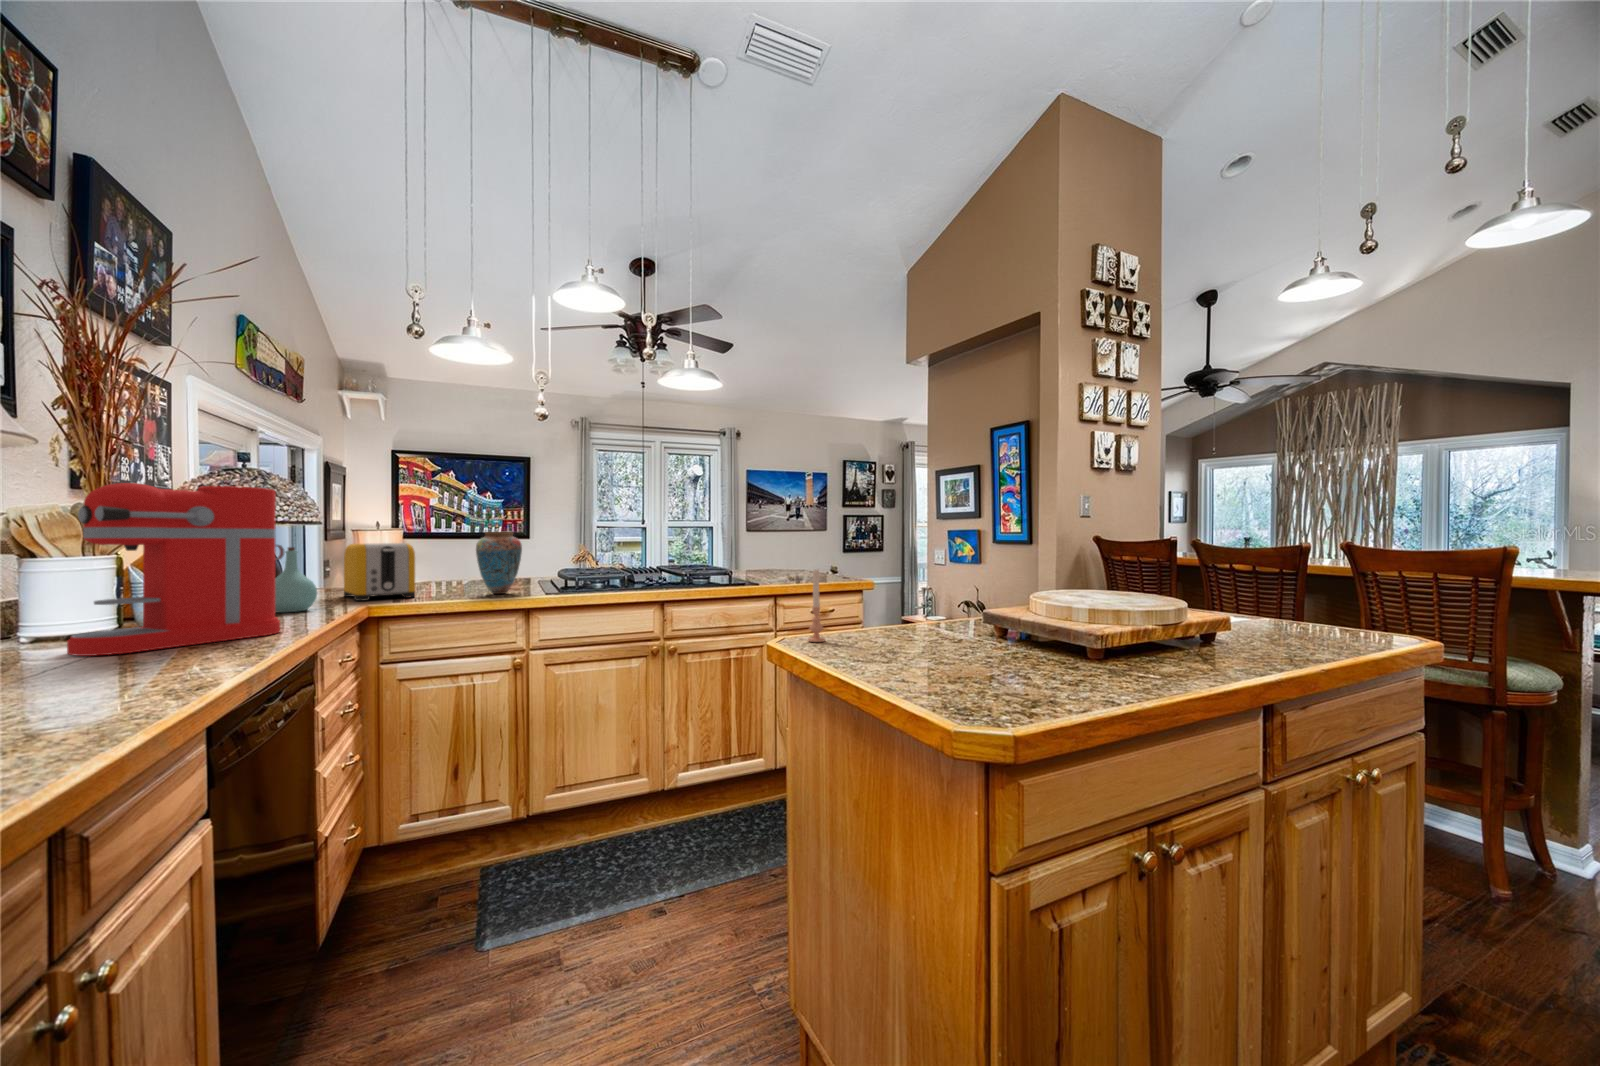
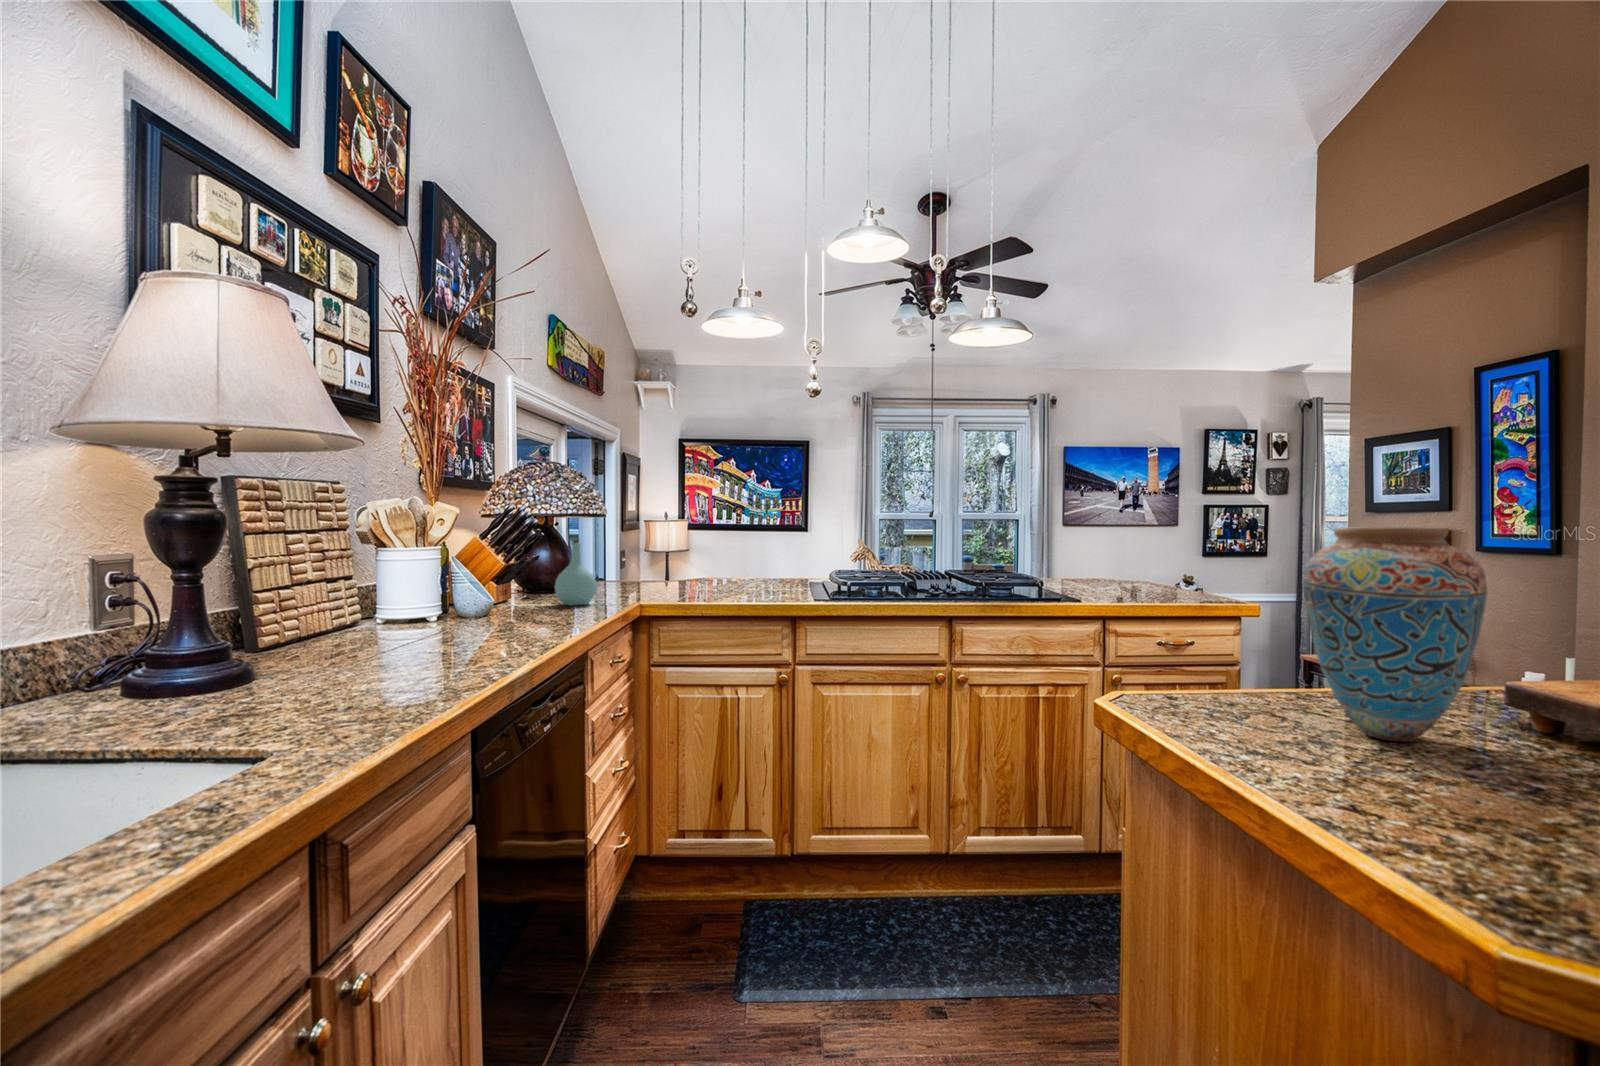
coffee maker: present [67,483,284,656] -> none [398,477,561,642]
vase: present [476,532,522,594] -> present [1303,527,1487,742]
toaster: present [344,543,415,601] -> none [625,536,684,596]
candle: present [808,570,825,642] -> none [1185,591,1220,713]

